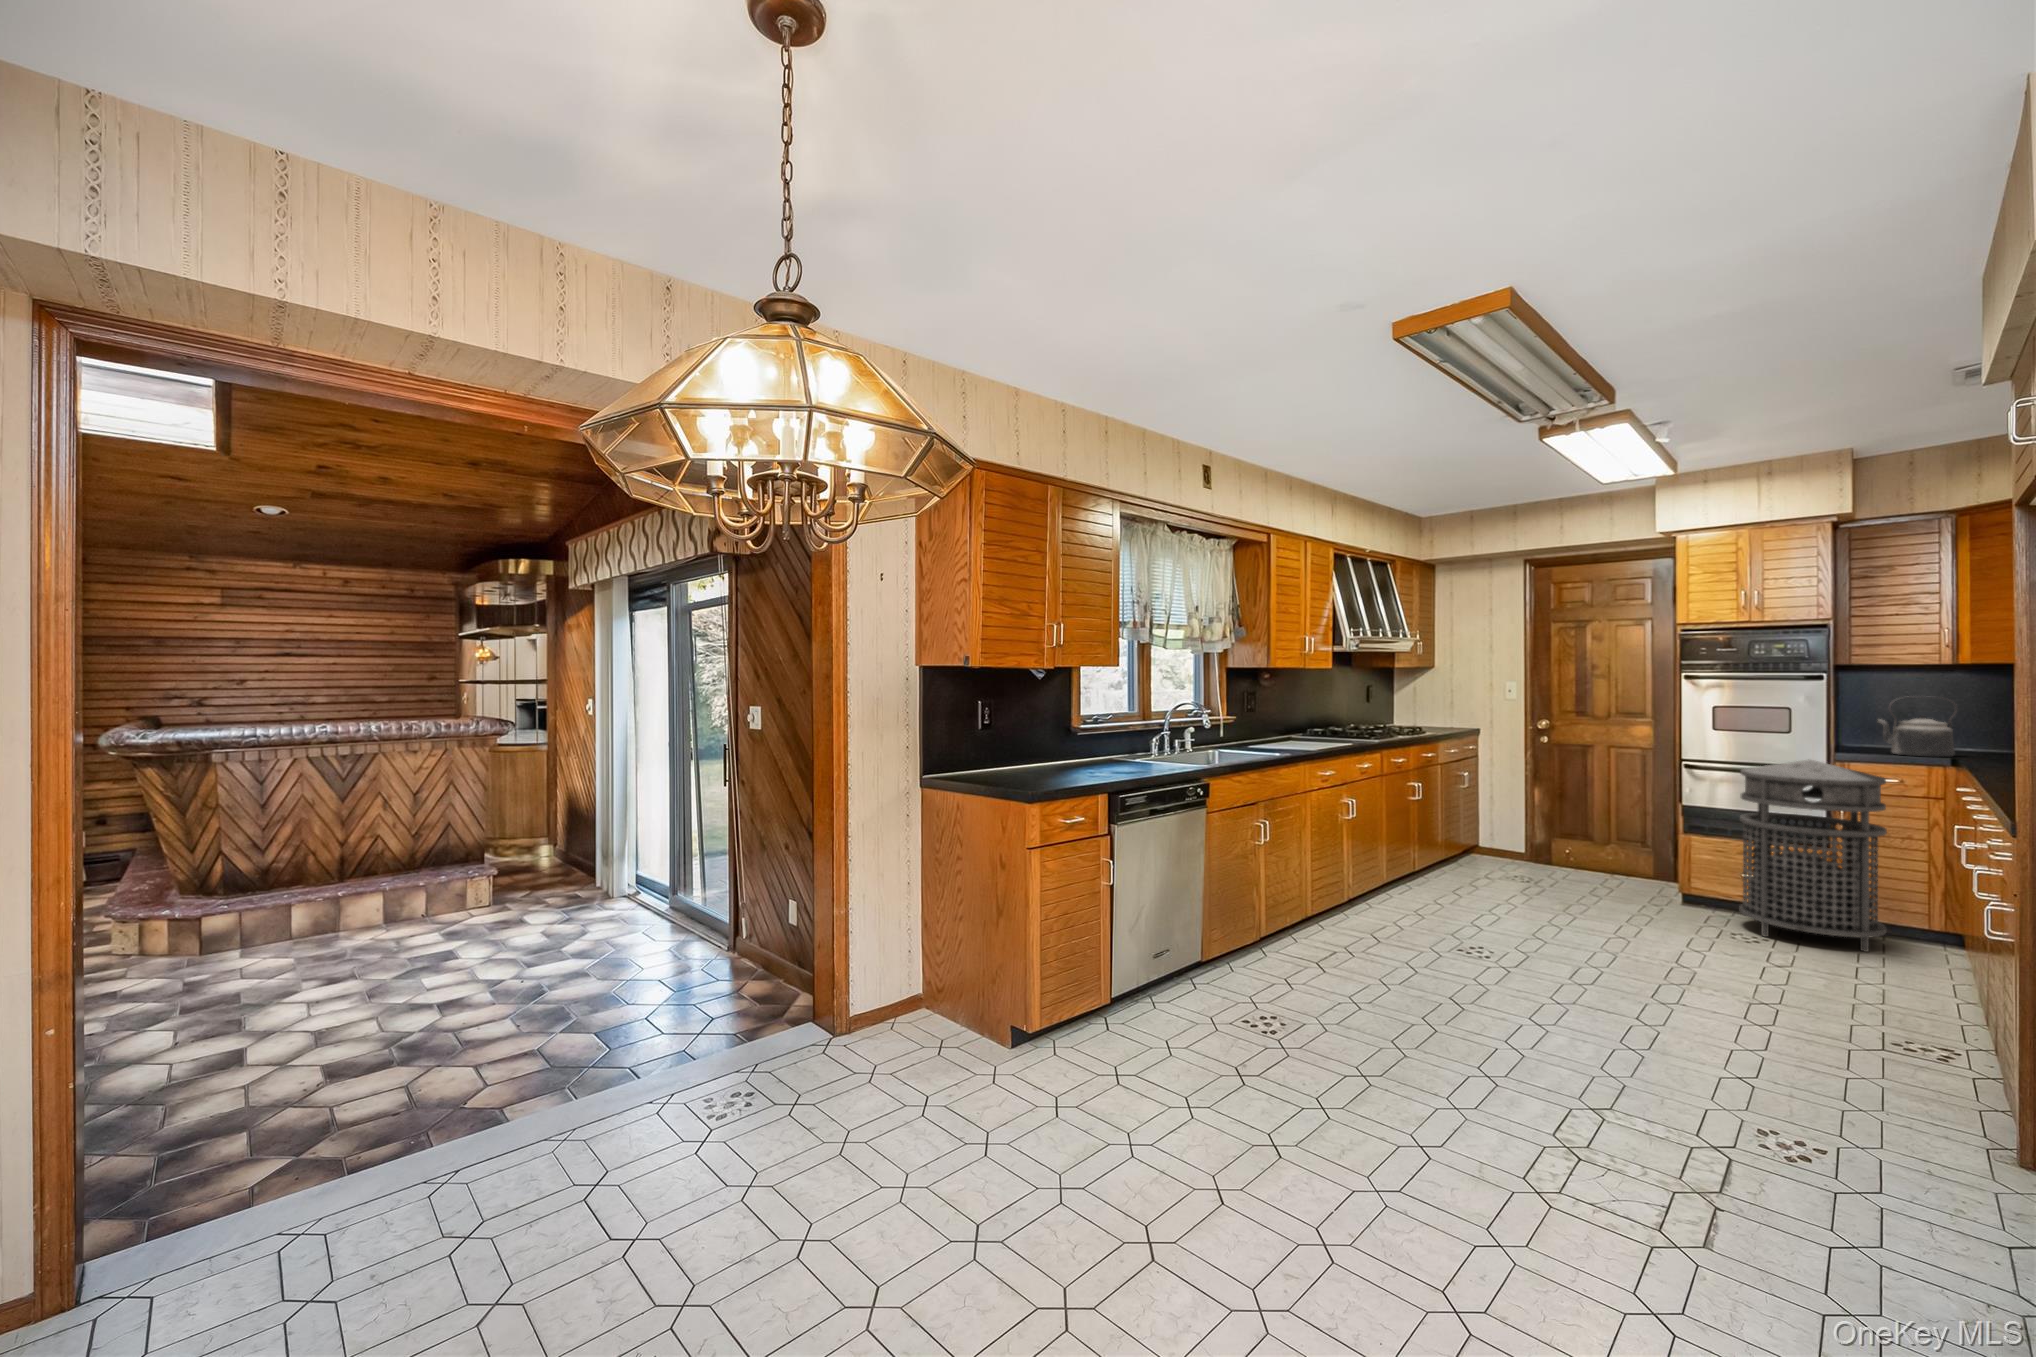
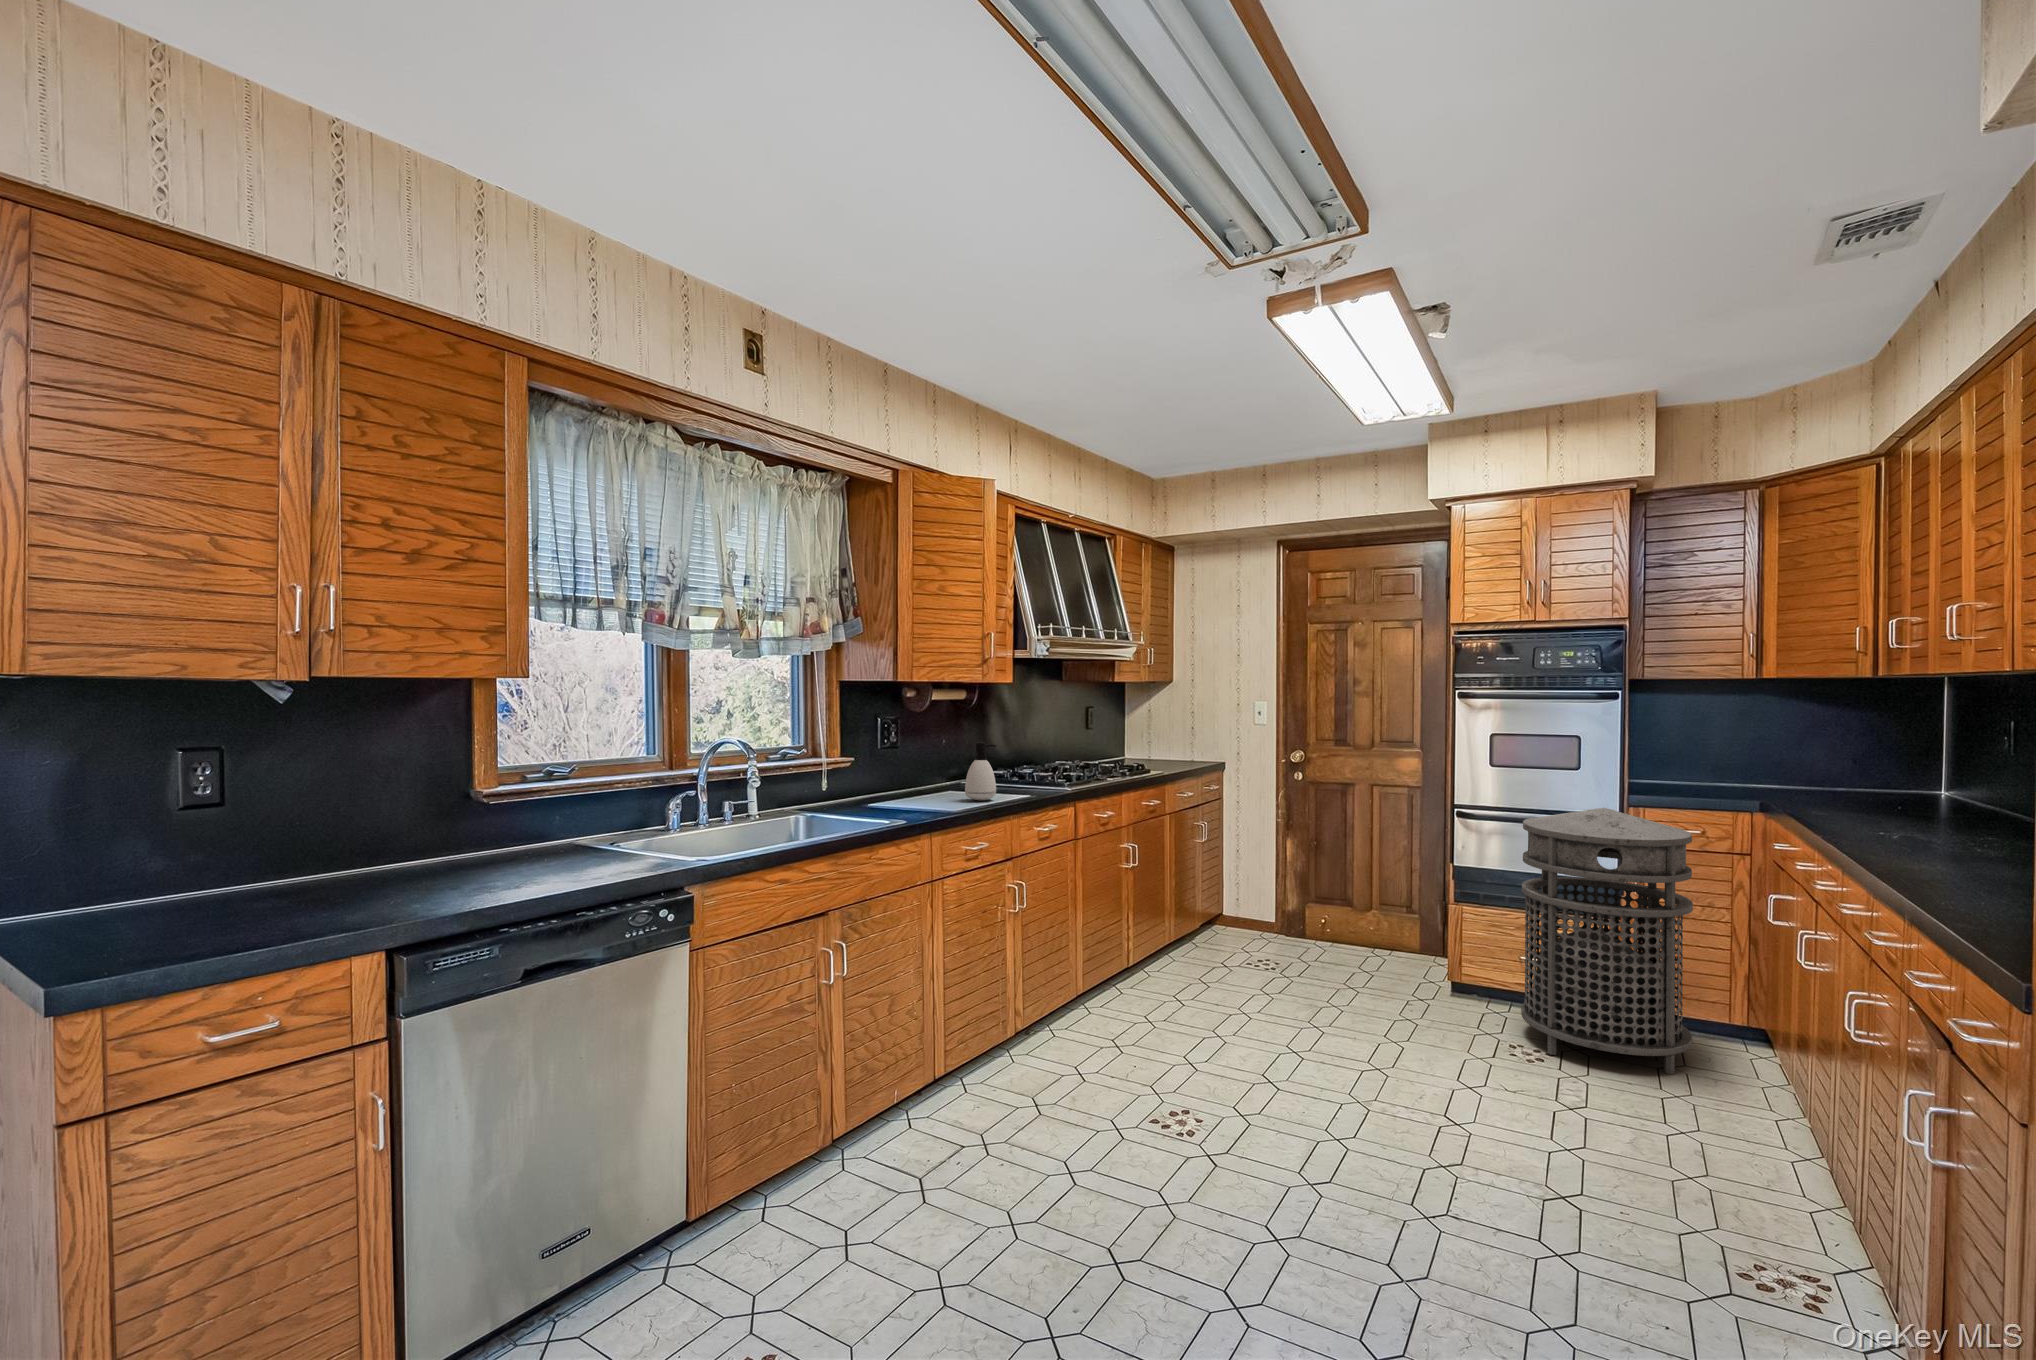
kettle: present [1878,697,1957,757] -> none [1676,722,1765,802]
soap dispenser: none [1312,709,1335,747] -> present [965,742,996,800]

